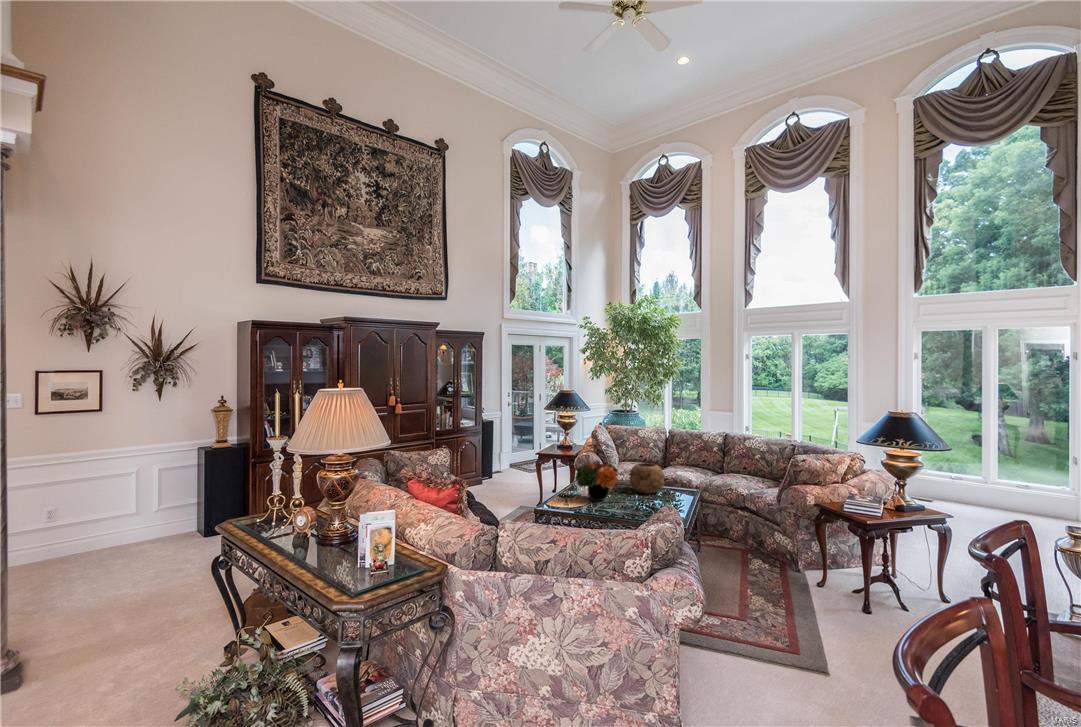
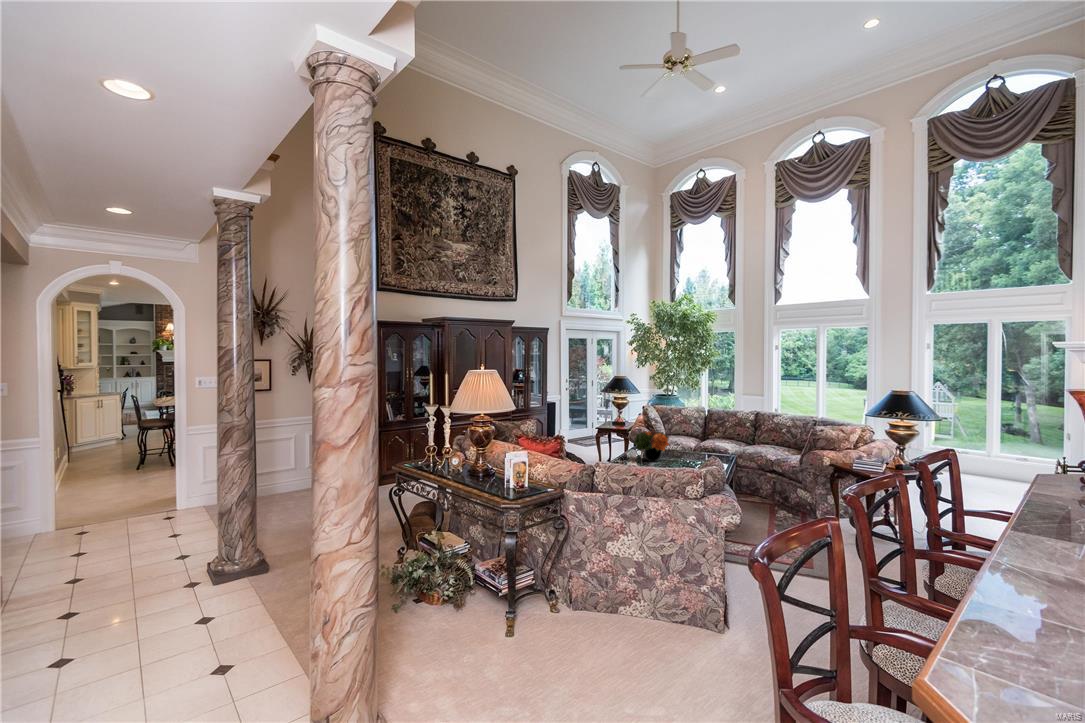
decorative bowl: present [629,463,664,494] -> none [677,433,706,457]

